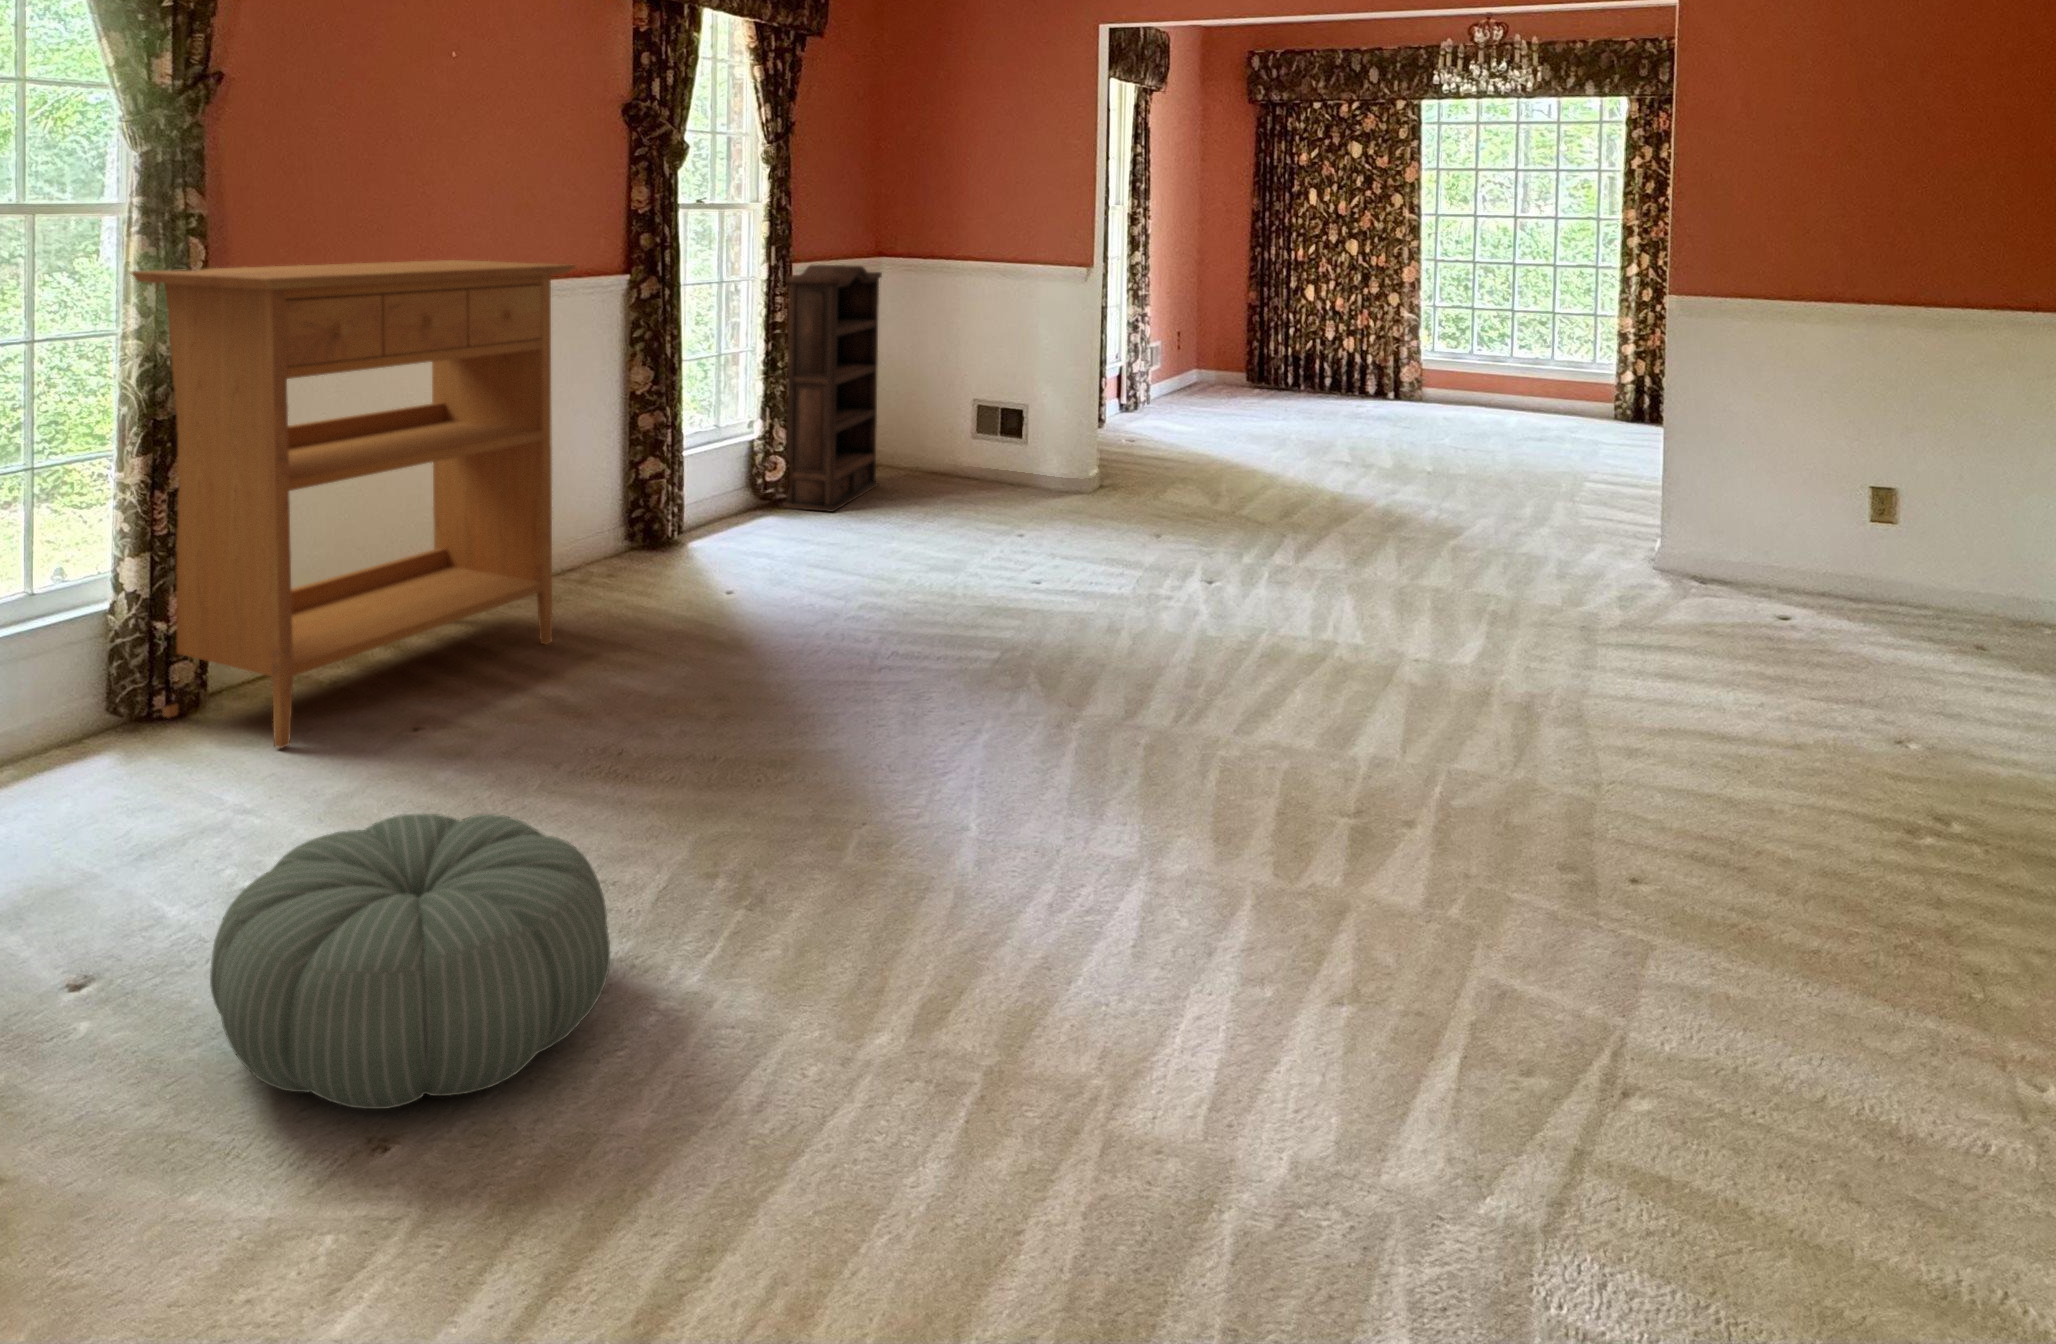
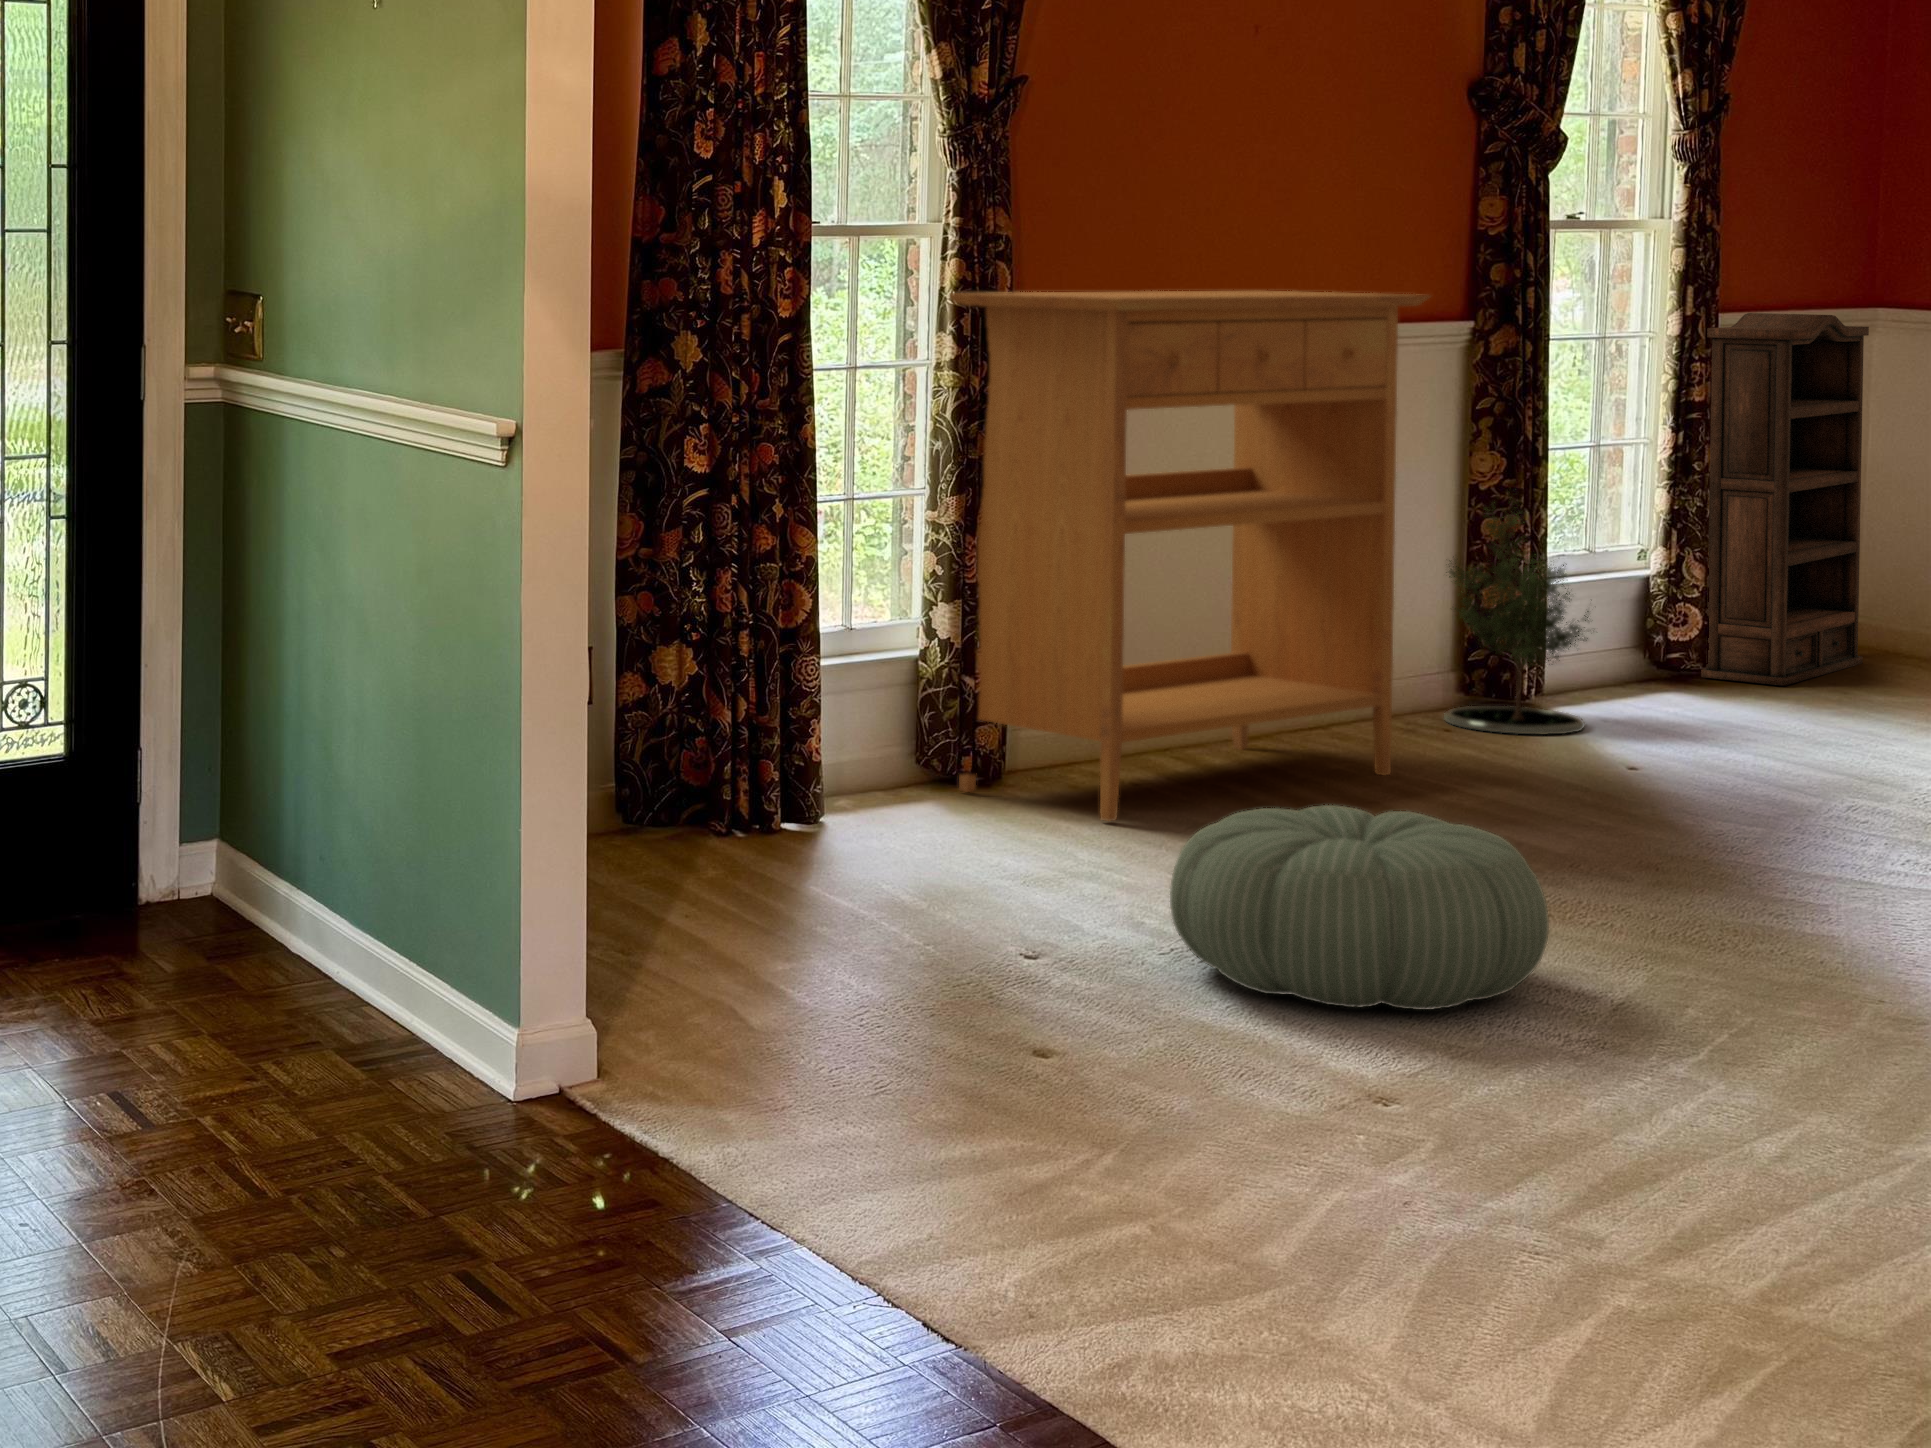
potted tree: none [606,400,711,581] -> present [1444,489,1589,734]

